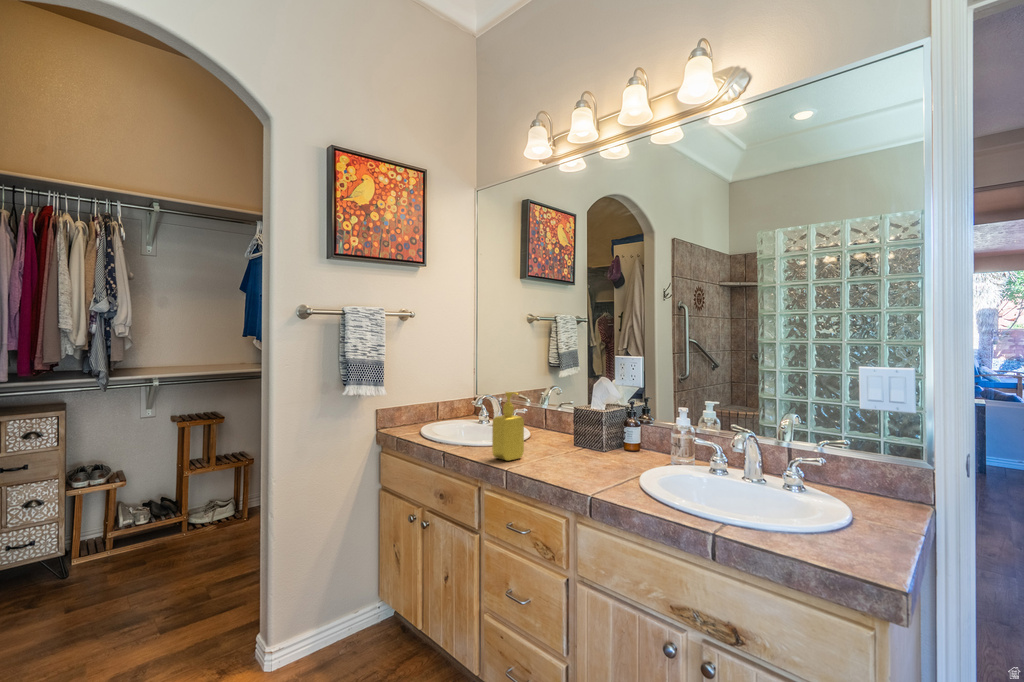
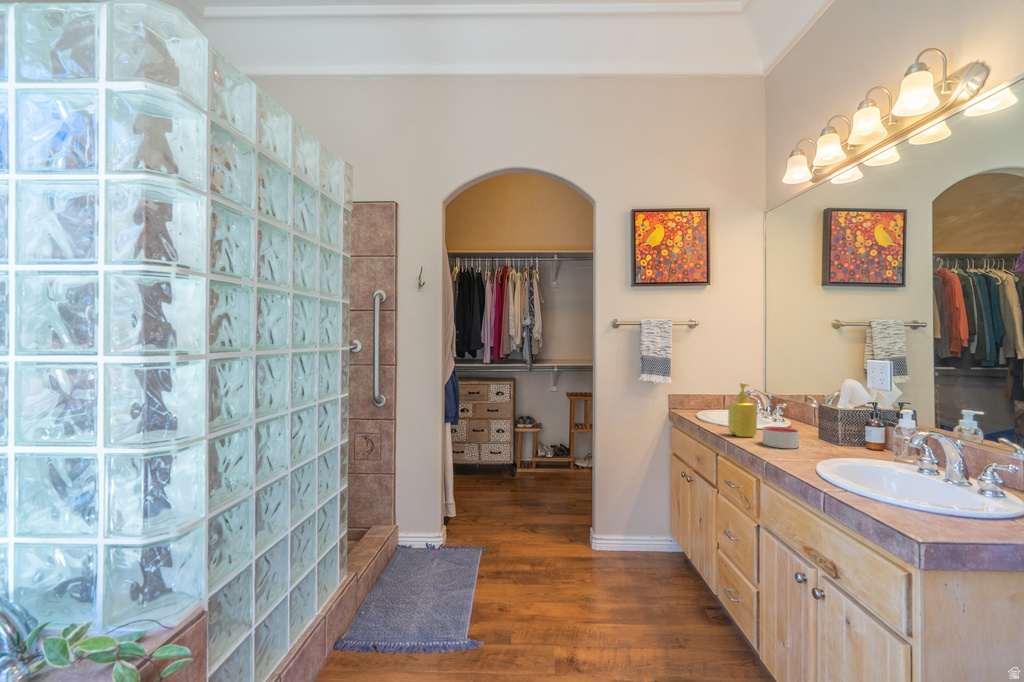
candle: none [541,442,580,469] -> present [763,426,799,448]

